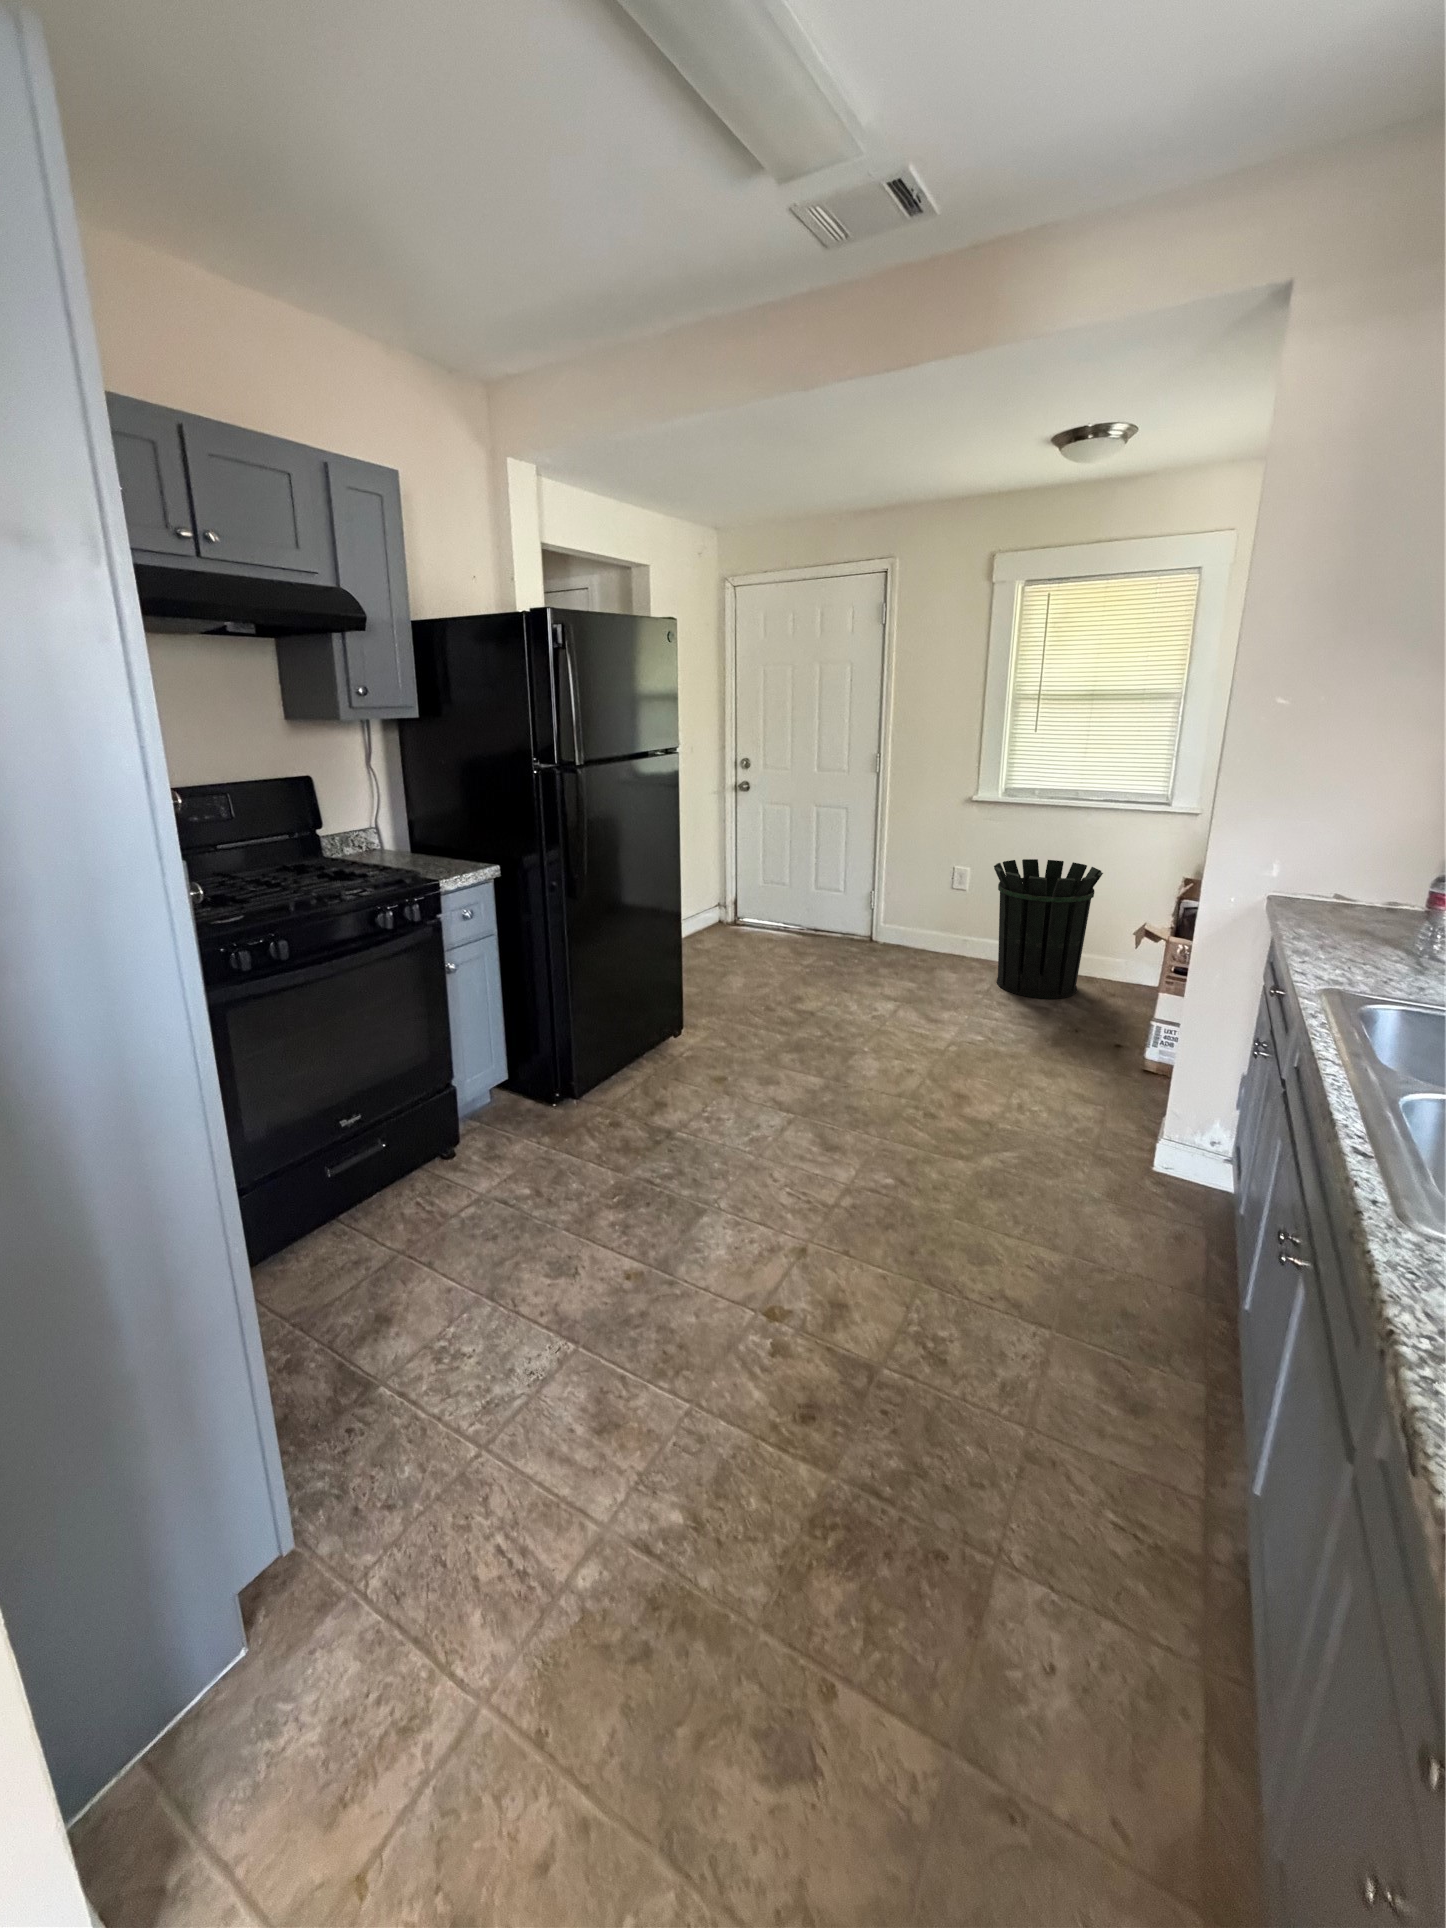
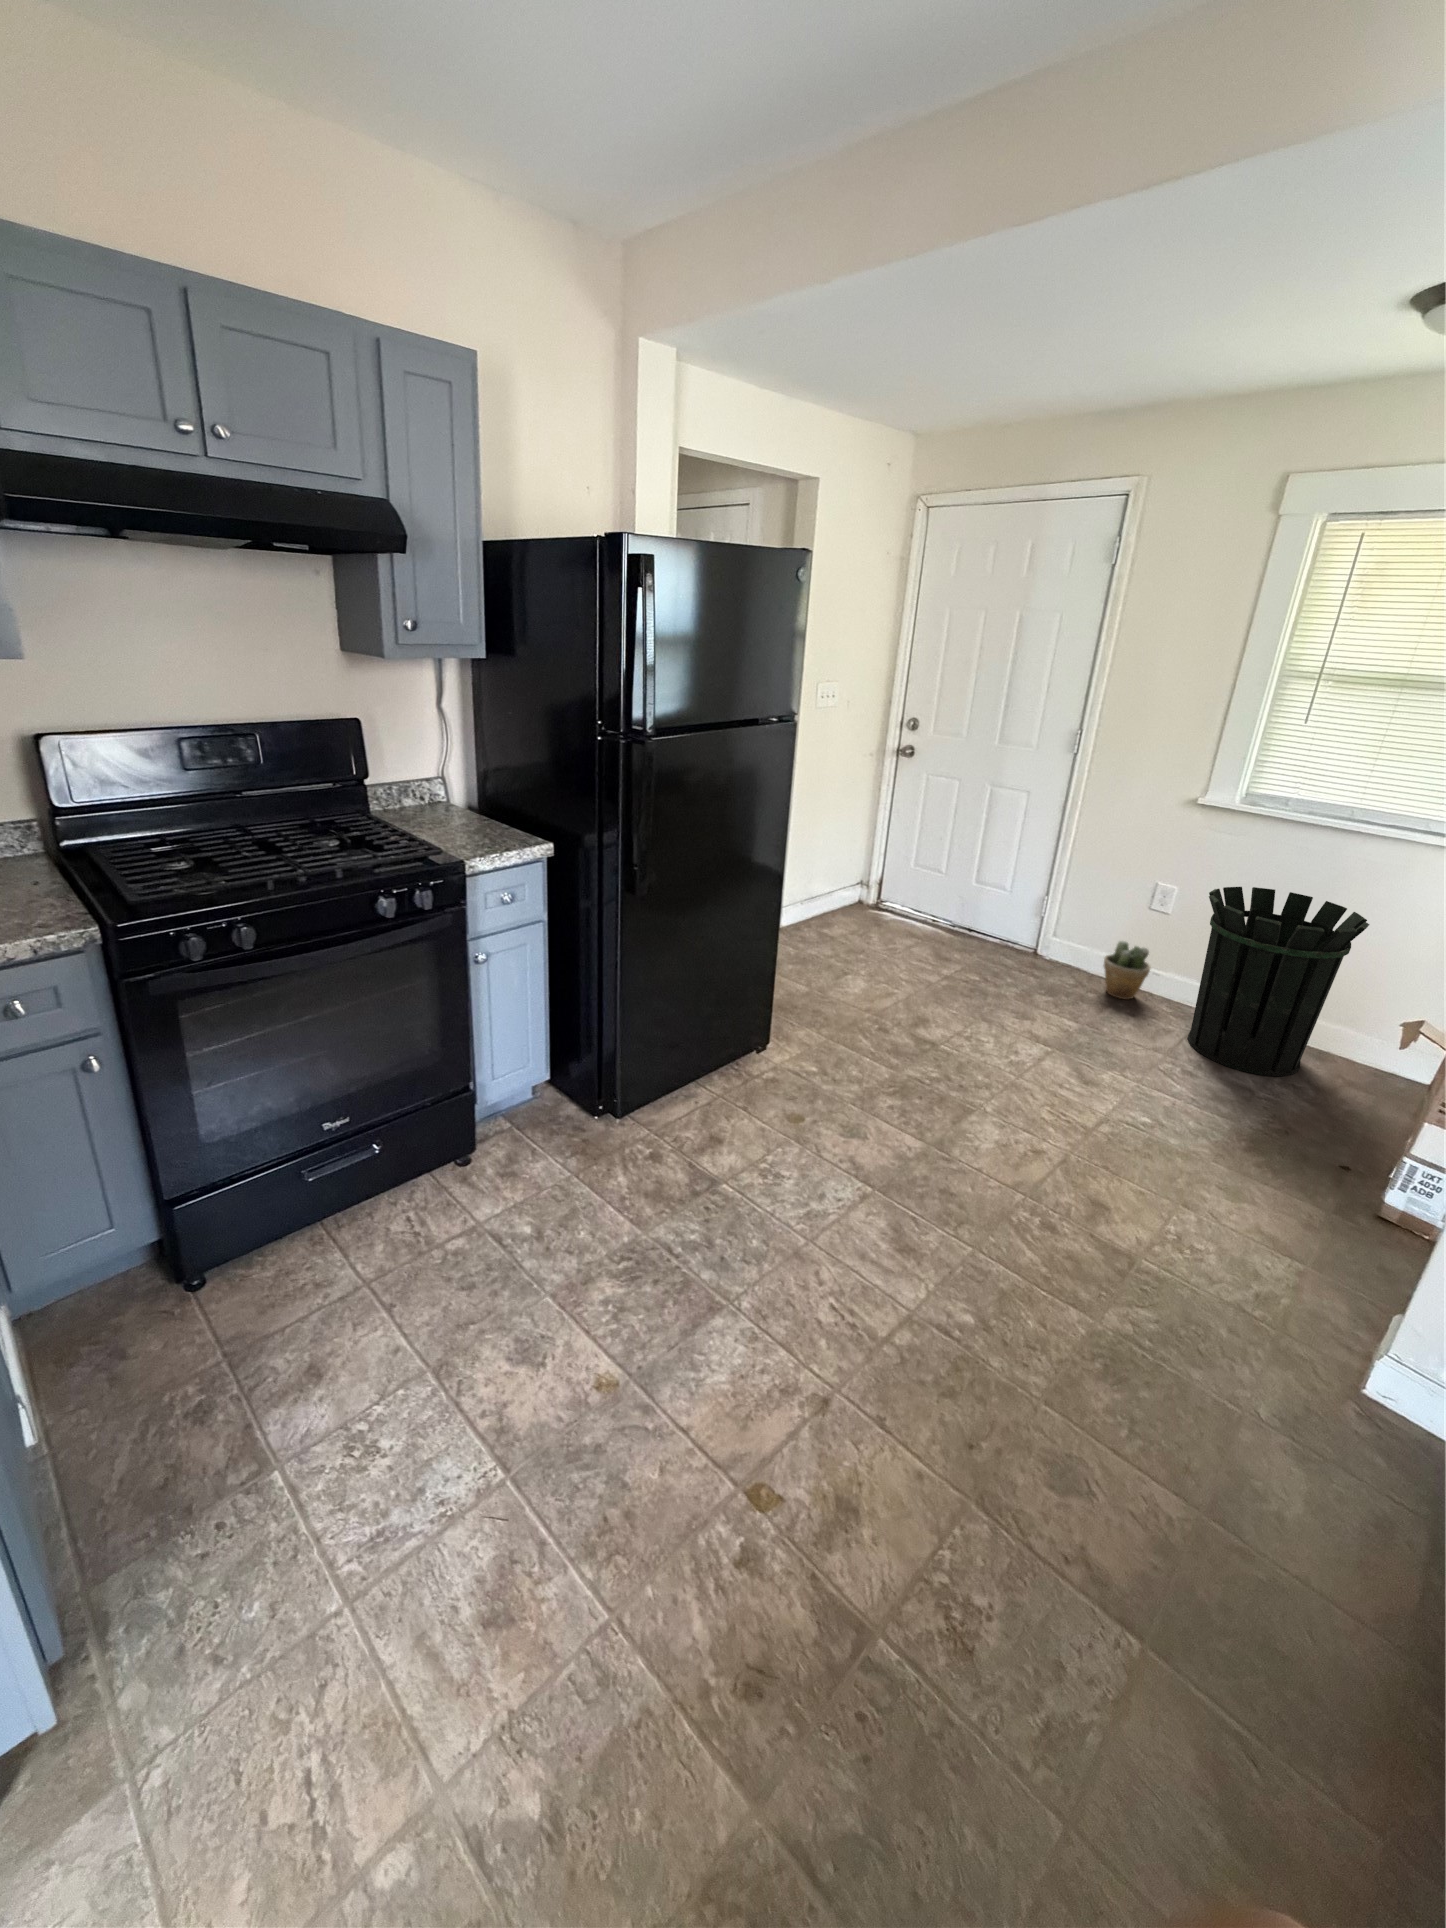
potted plant: none [926,917,961,964] -> present [1104,941,1151,999]

